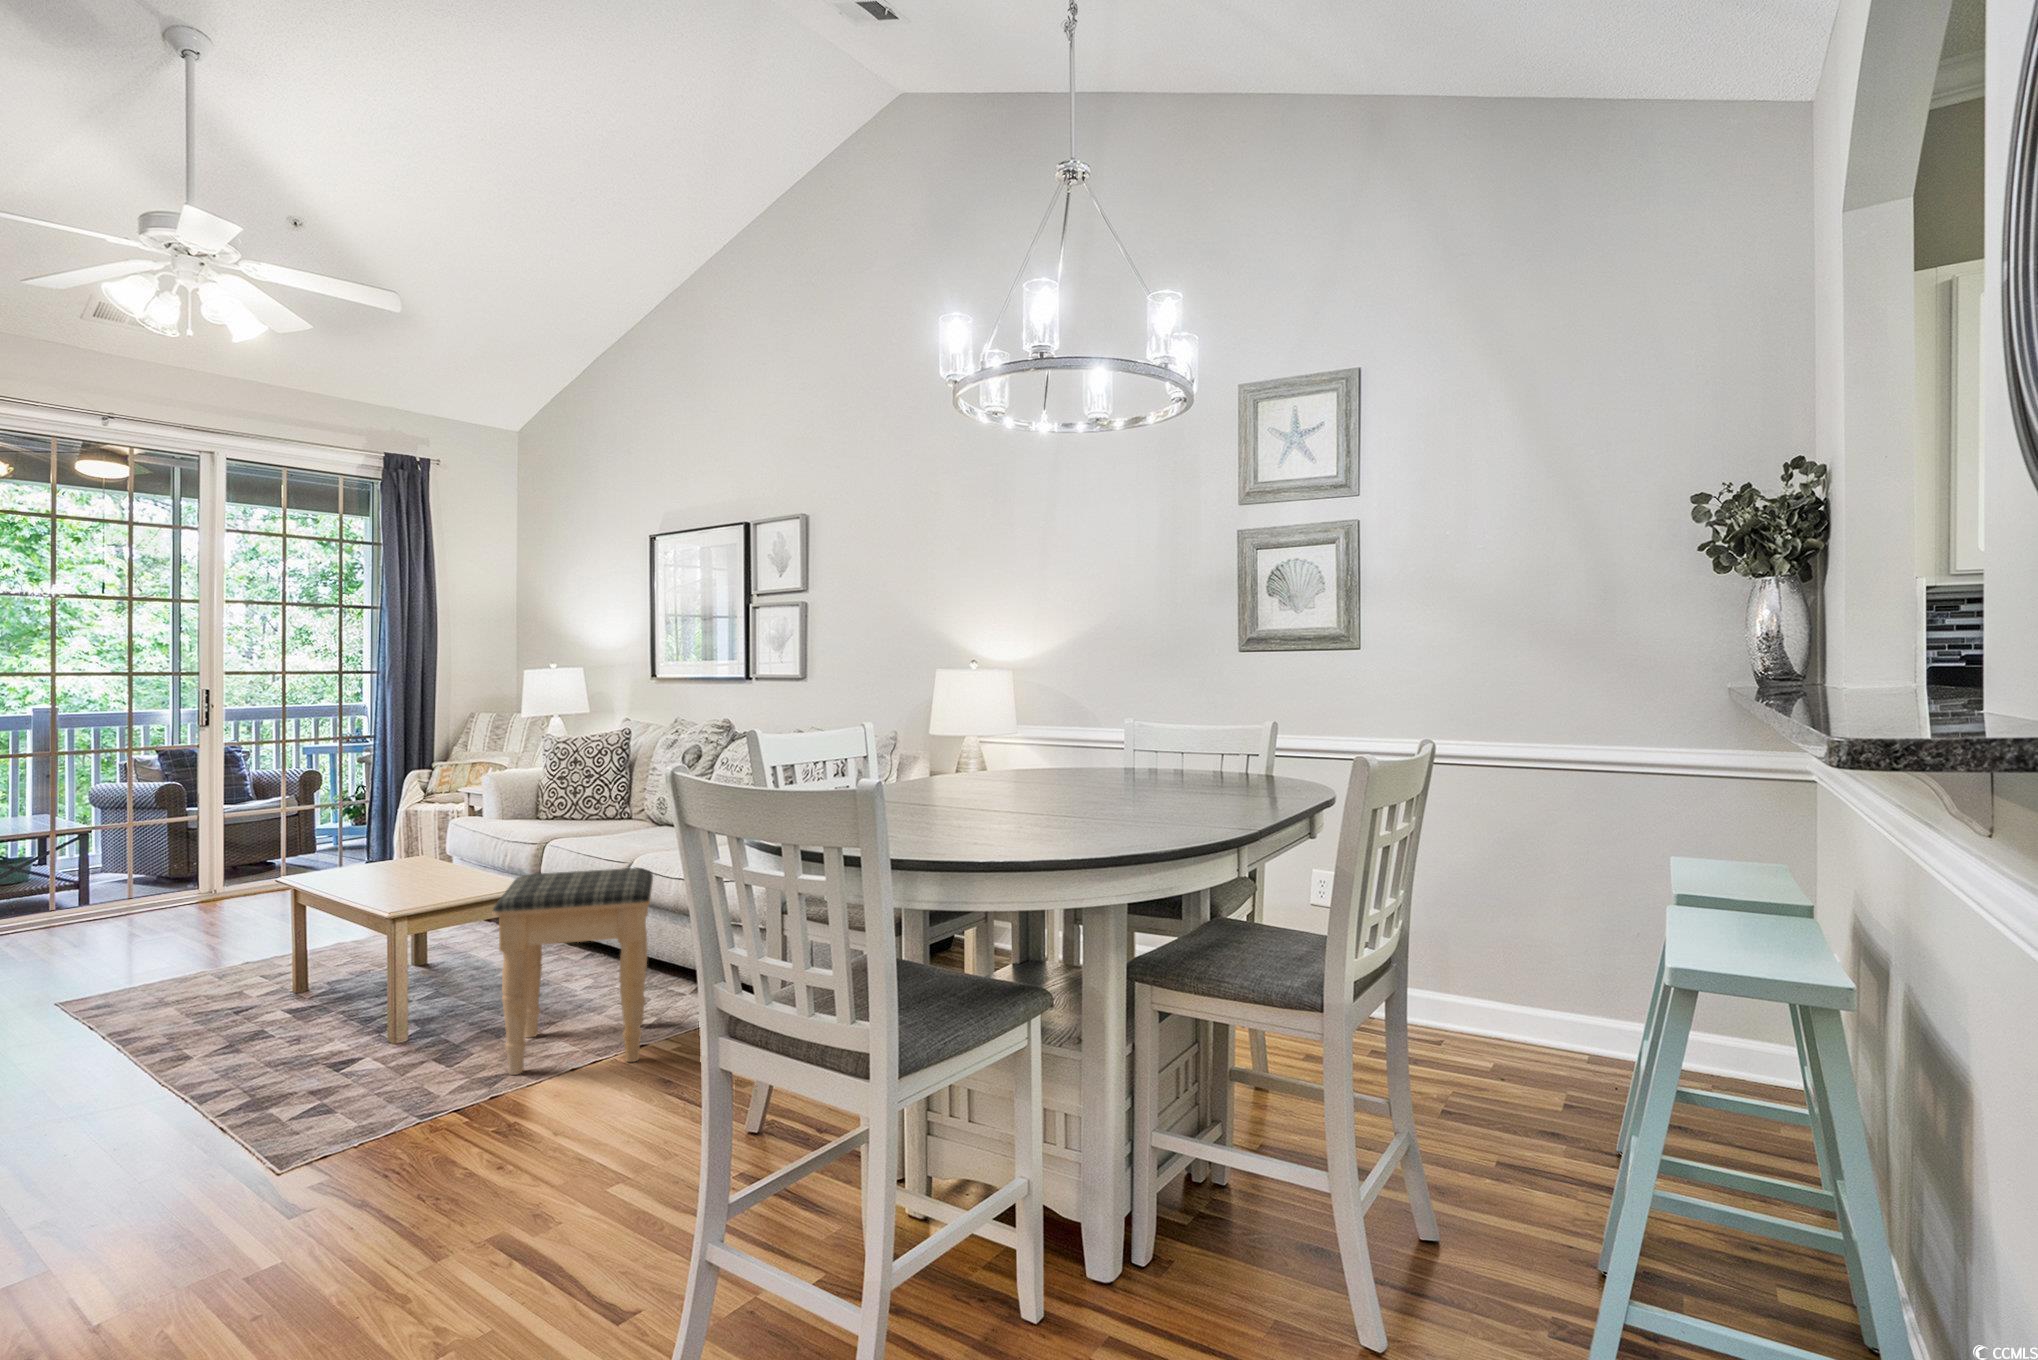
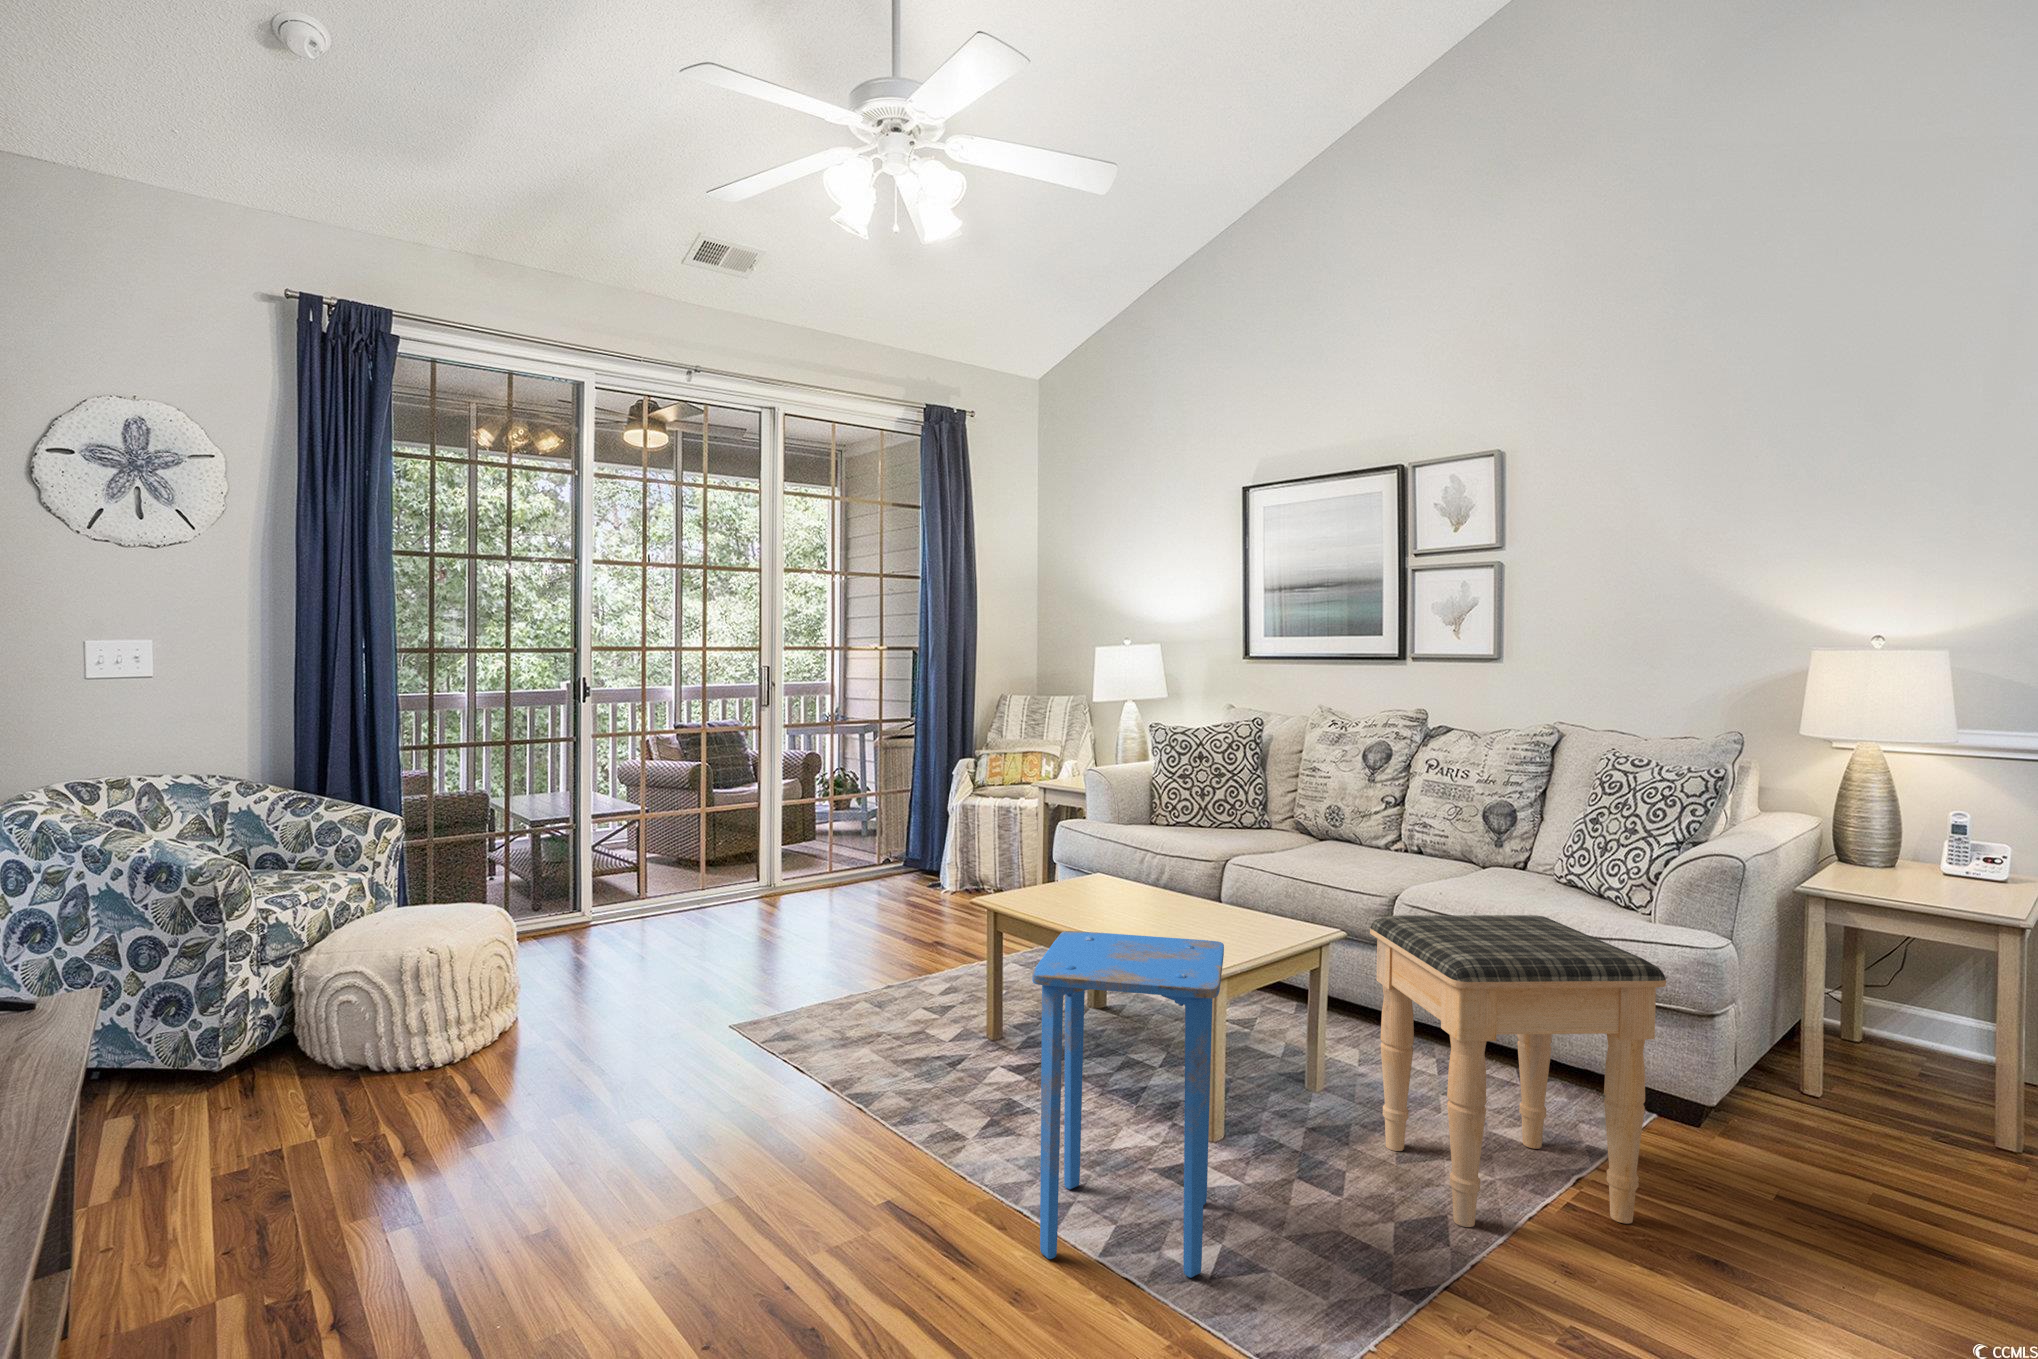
side table: none [143,898,345,1123] -> present [1032,931,1224,1278]

